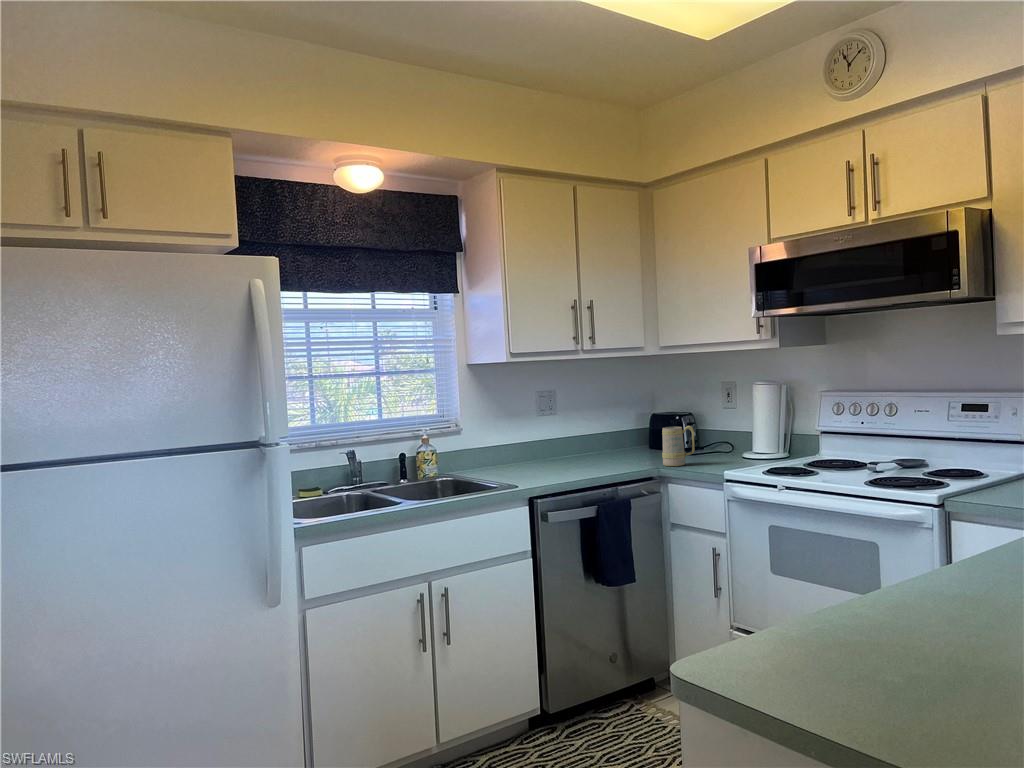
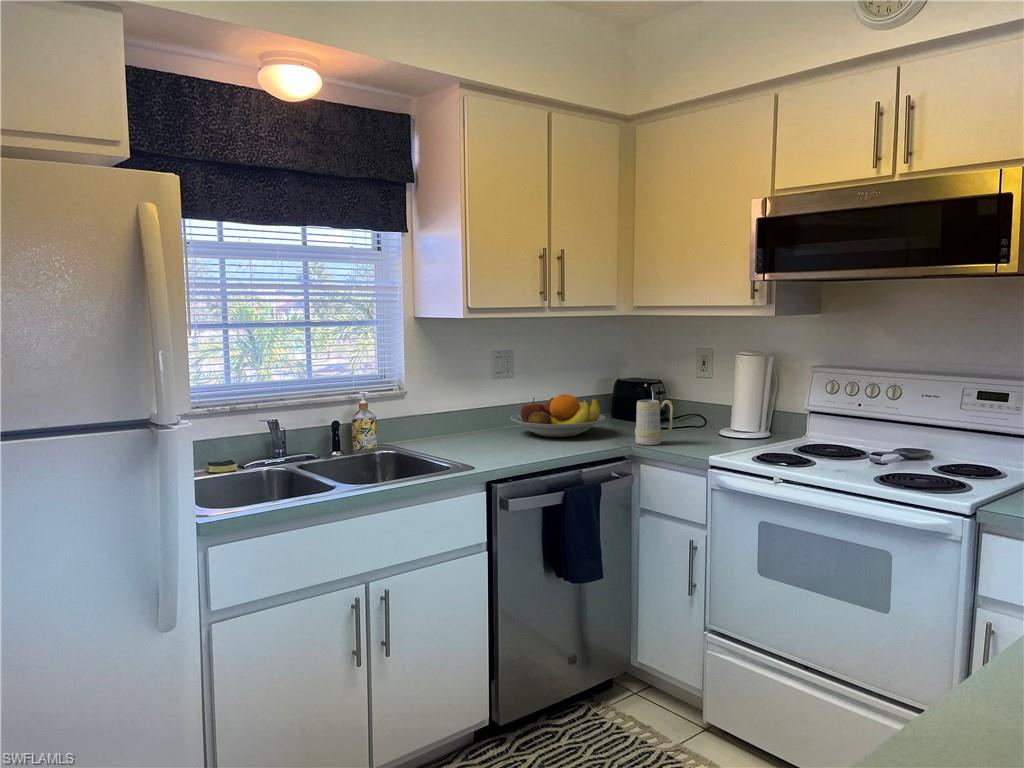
fruit bowl: none [554,426,638,464] -> present [511,394,605,437]

